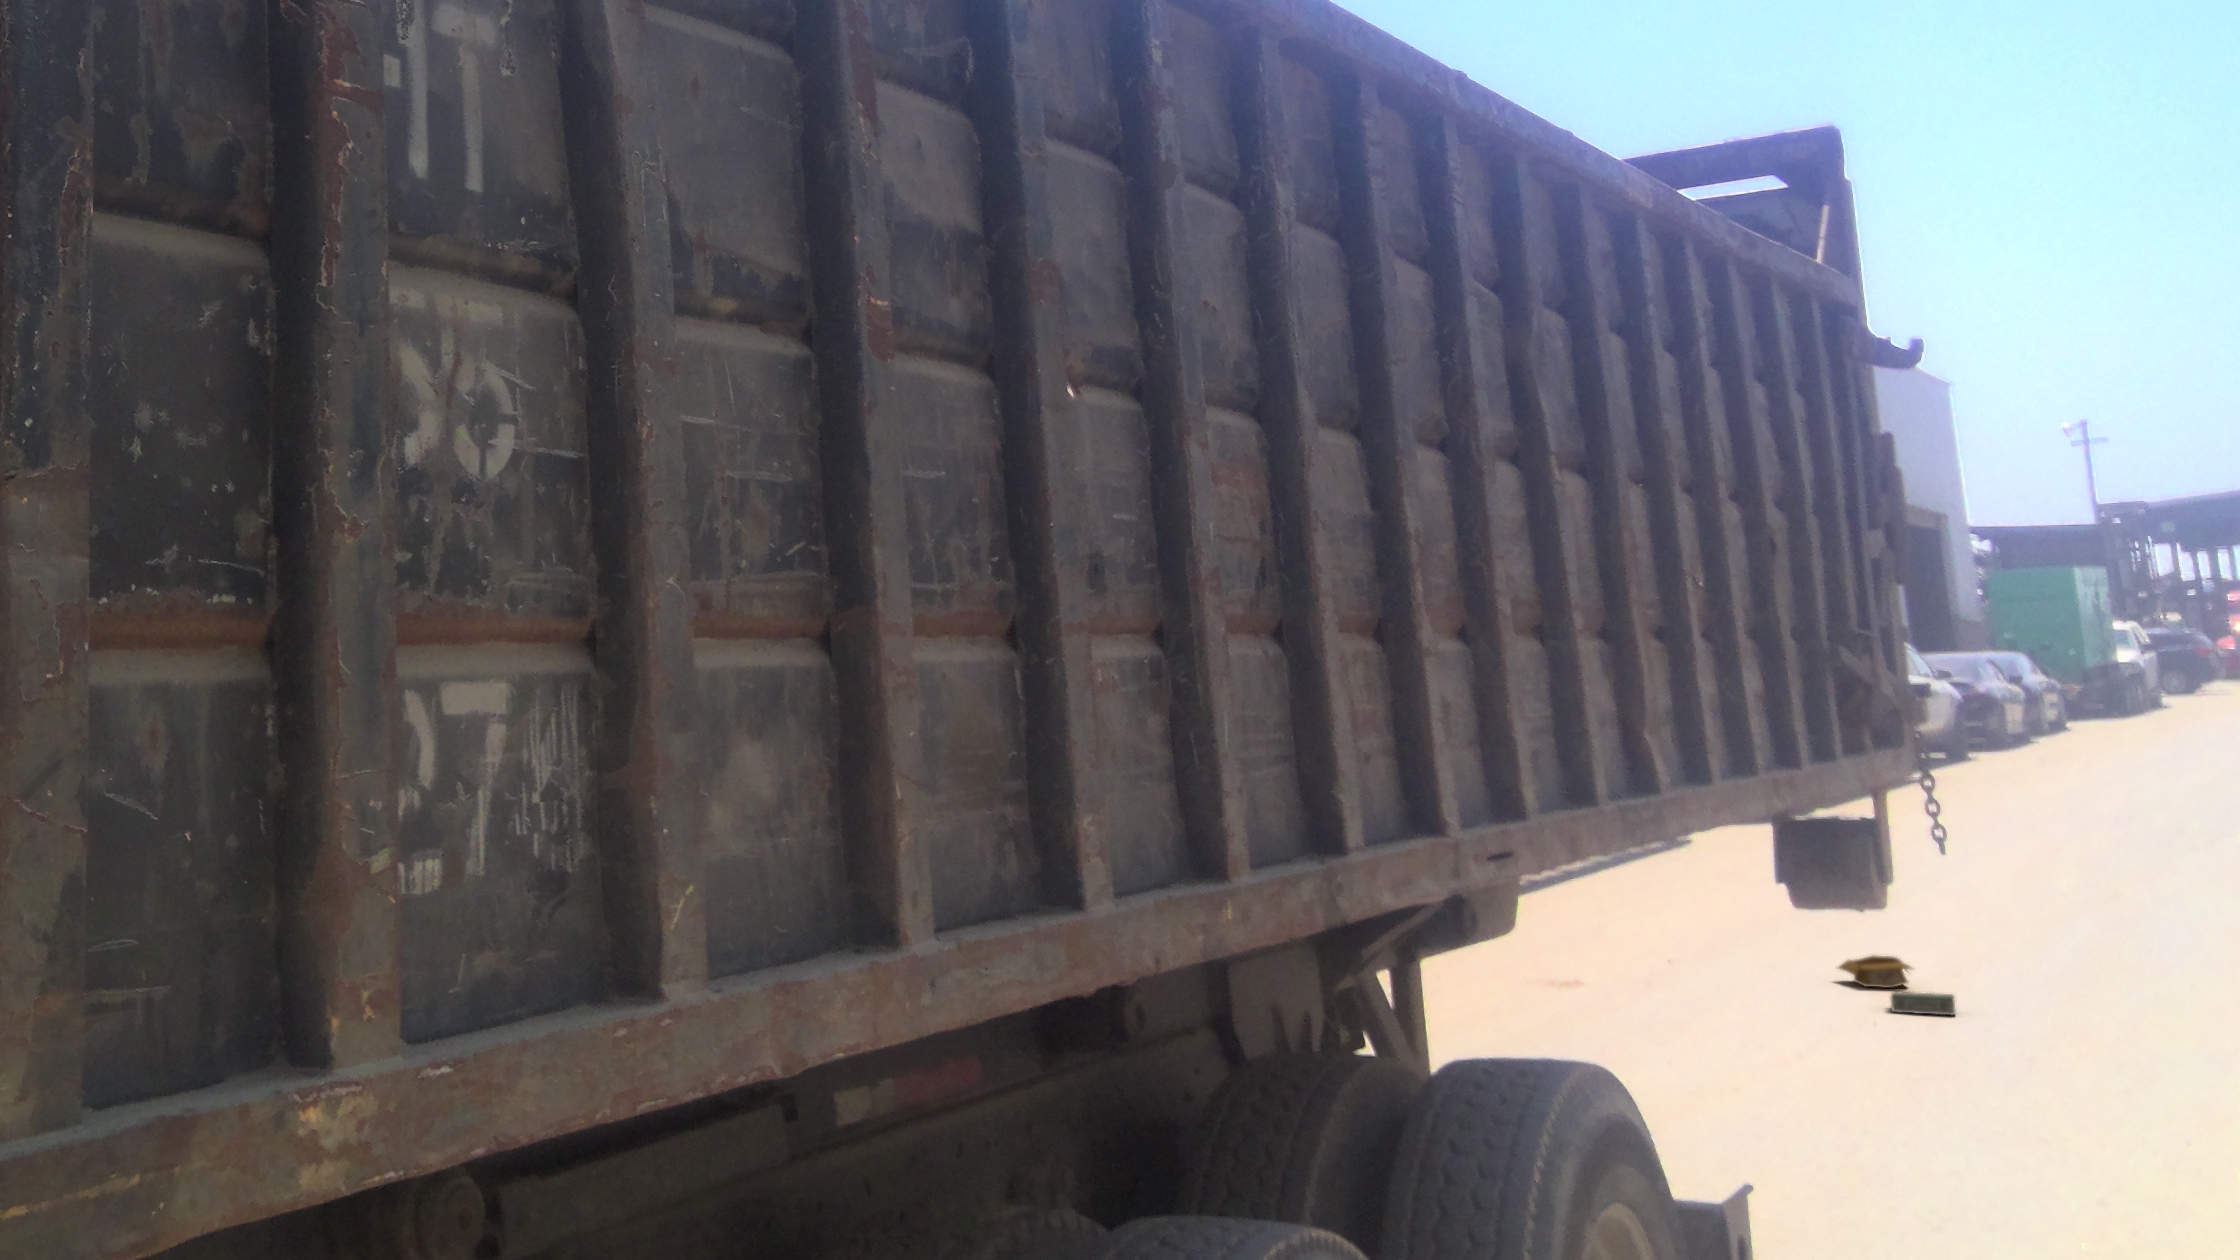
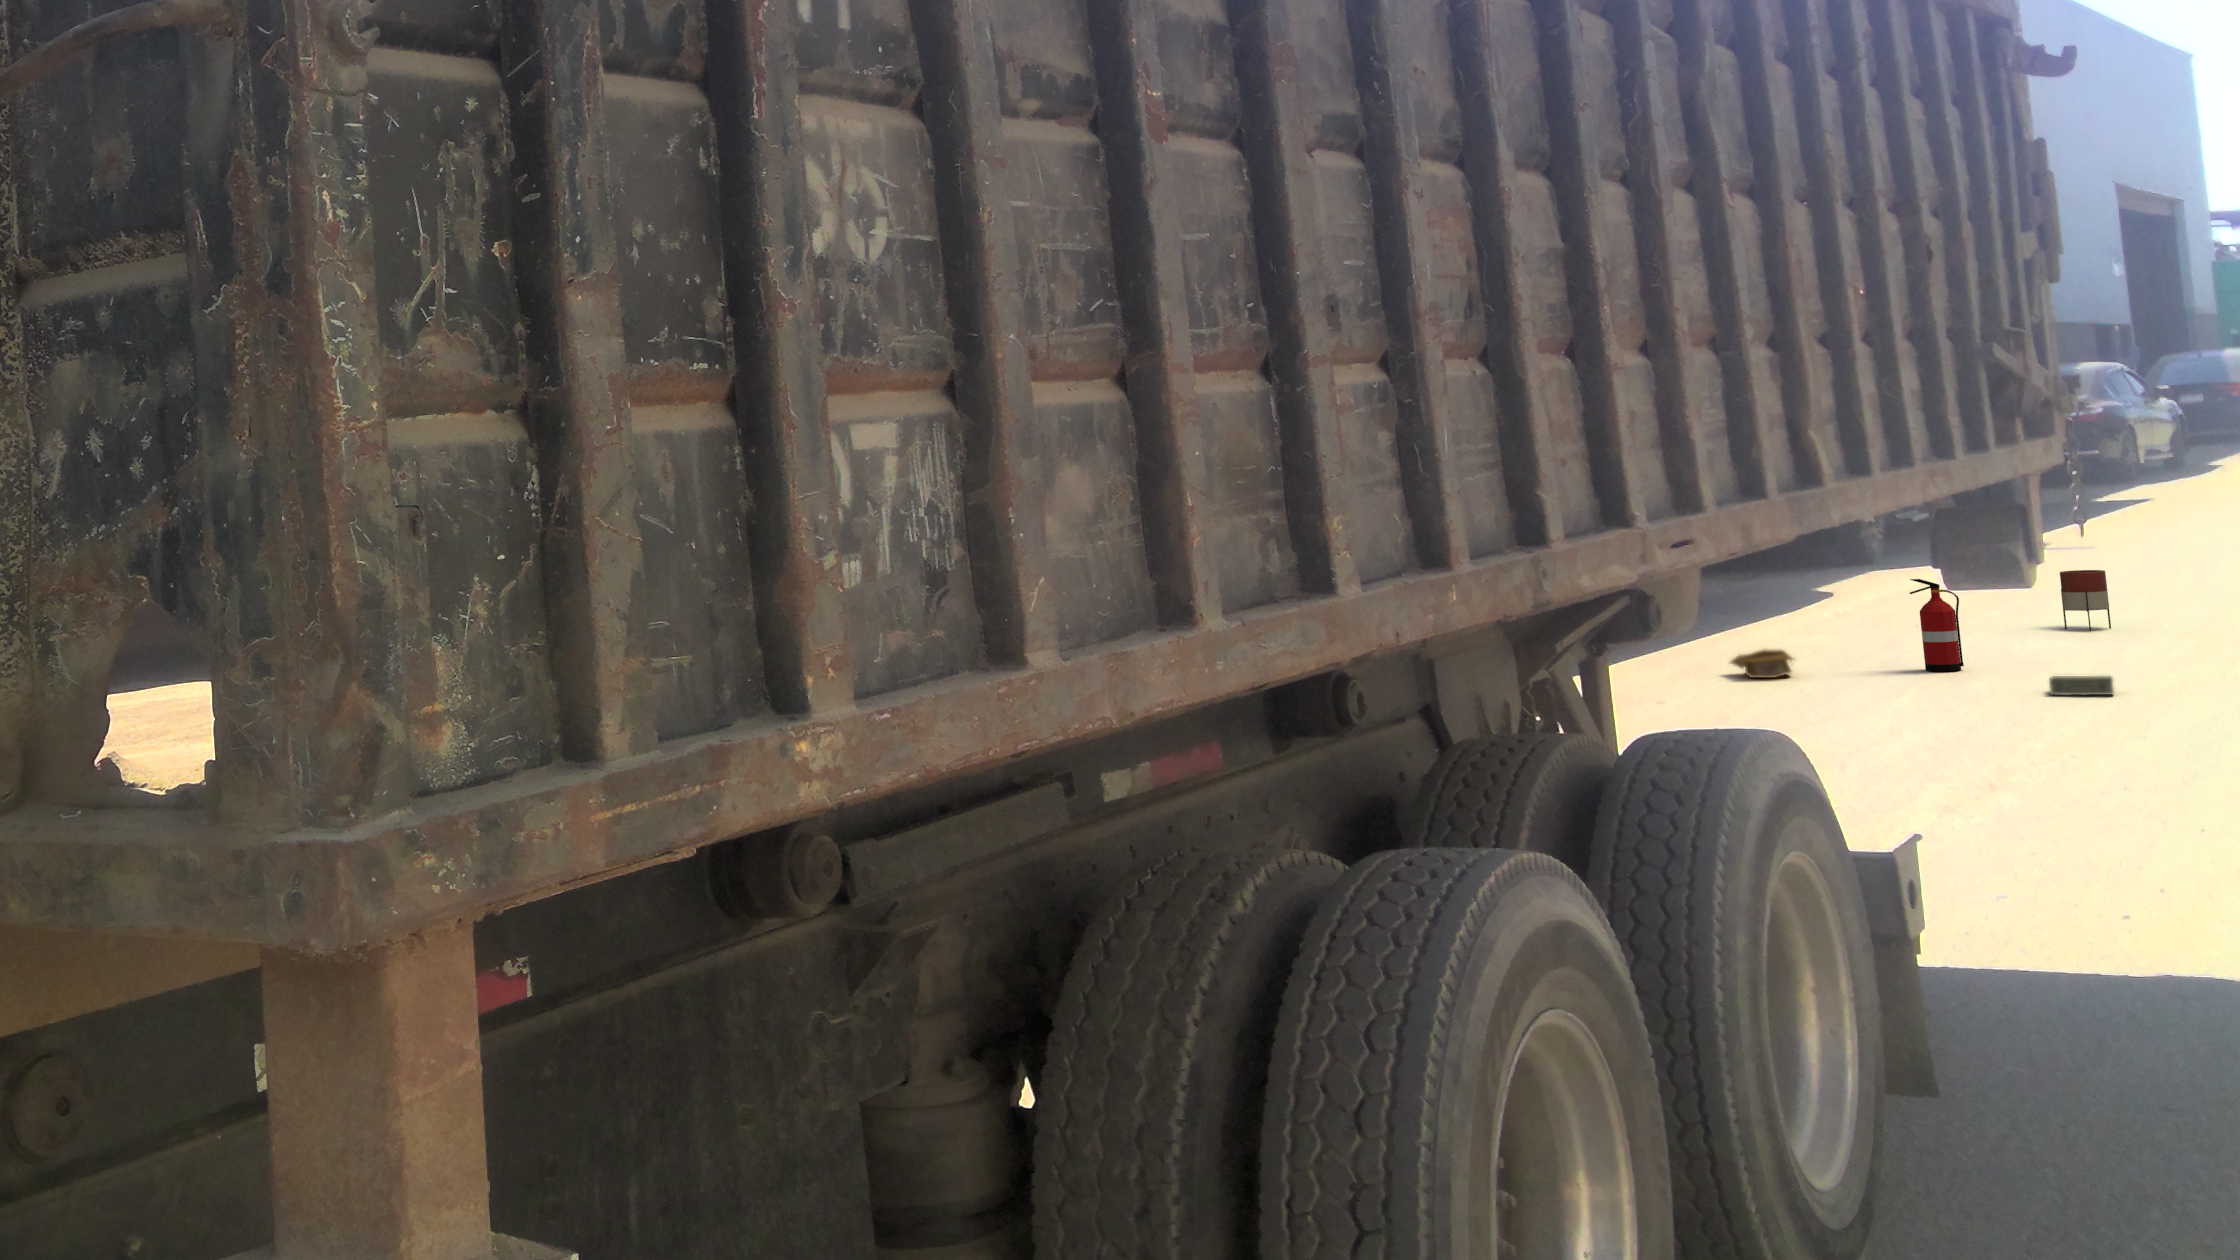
planter: none [1901,878,1952,943] -> present [2060,570,2111,632]
fire extinguisher: none [1751,880,1805,980] -> present [1910,579,1964,672]
cardboard box: present [1839,956,1913,988] -> present [1731,649,1795,678]

